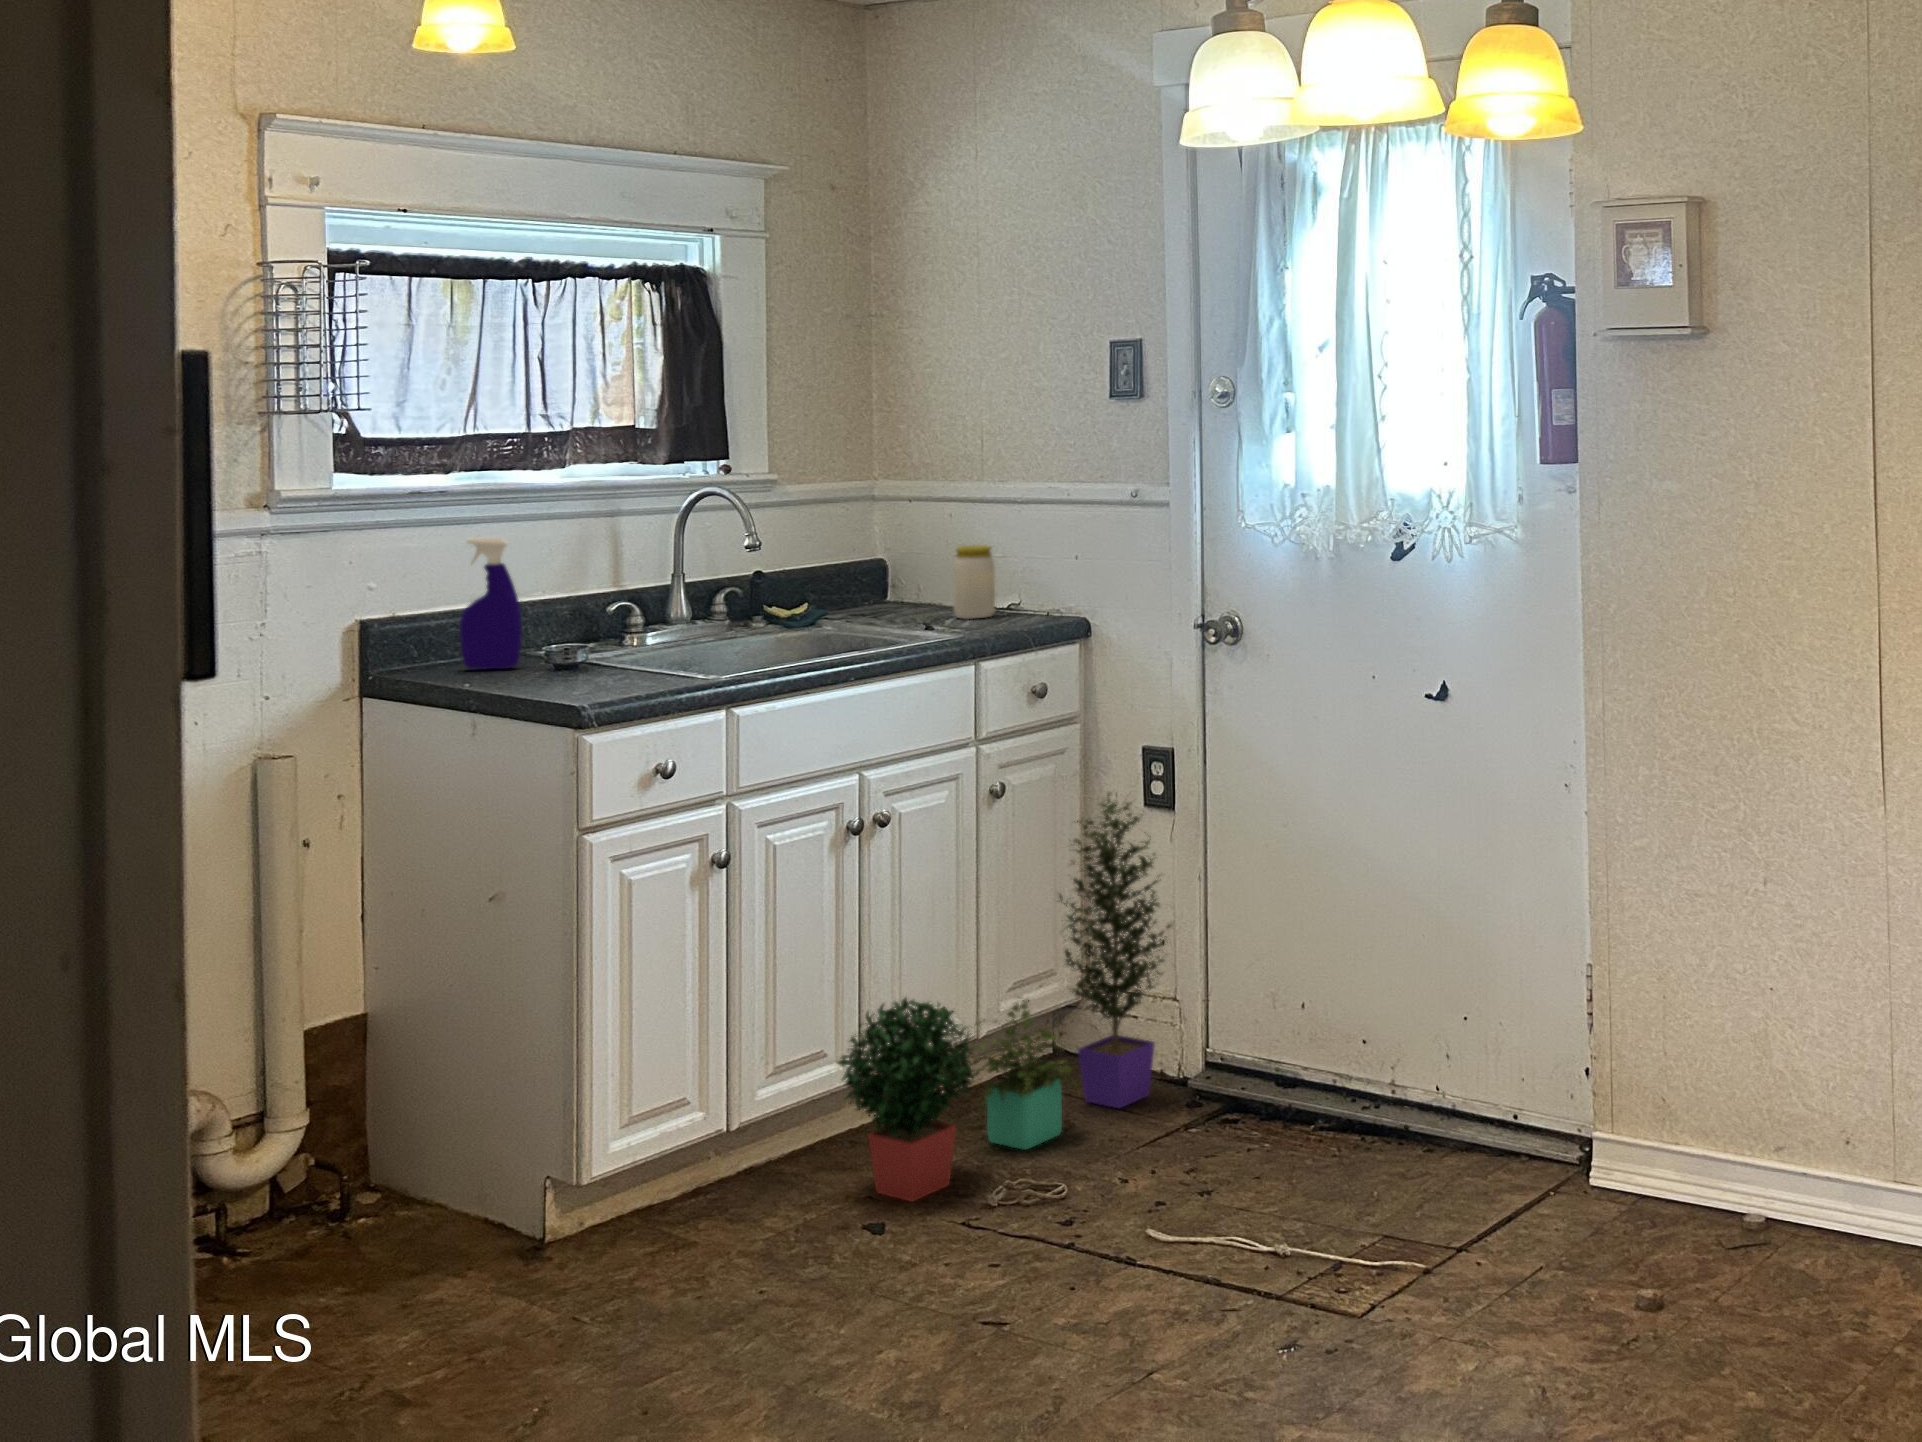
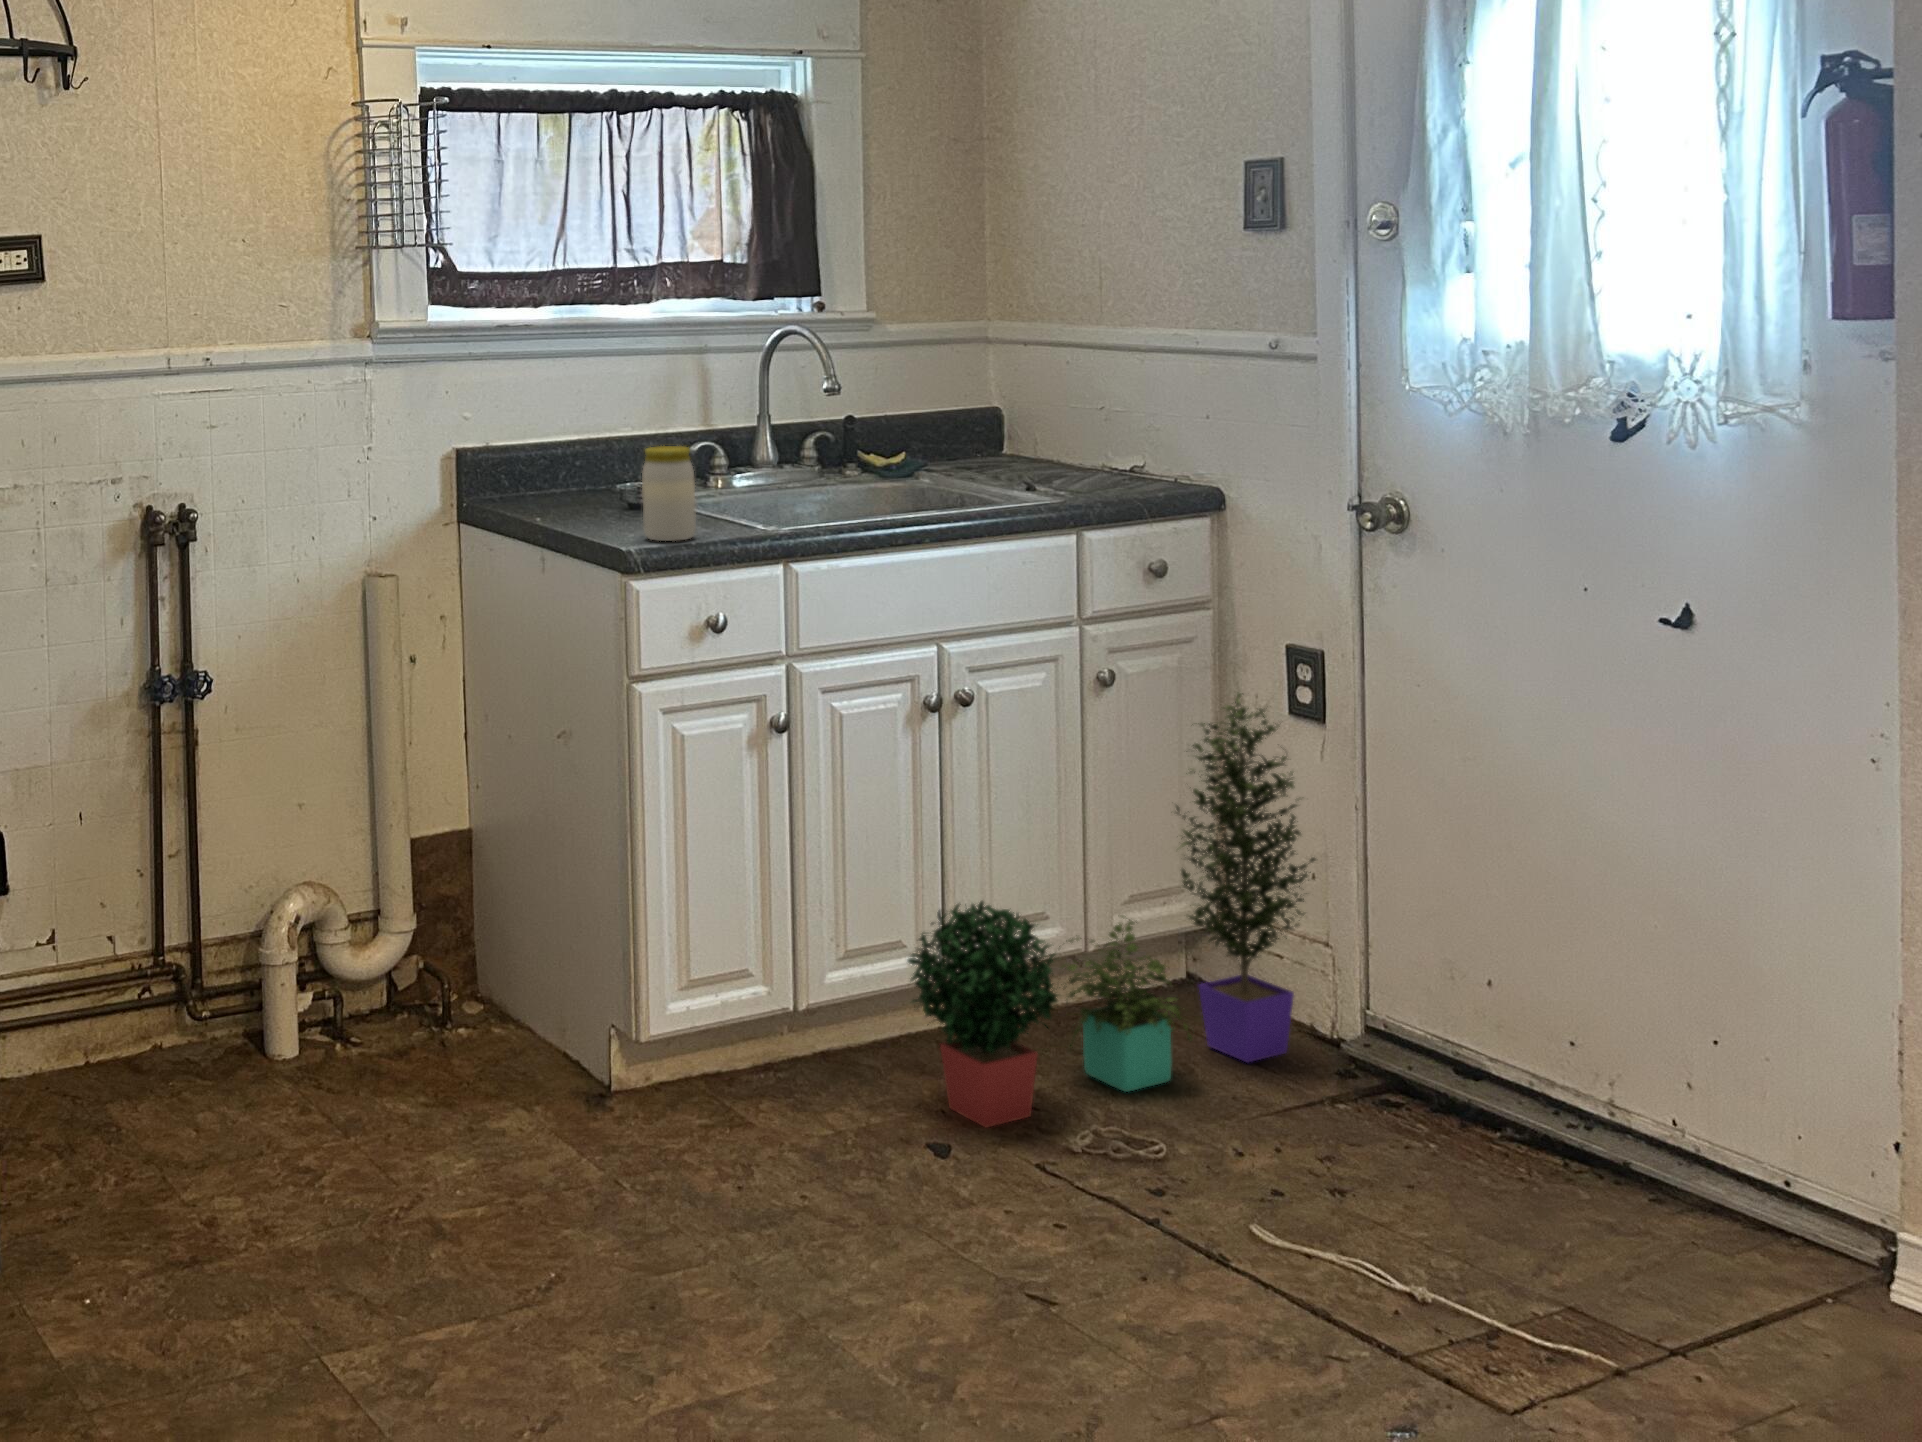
spray bottle: present [460,537,522,669] -> none [546,374,602,508]
jar: present [953,545,995,619] -> present [642,446,696,541]

